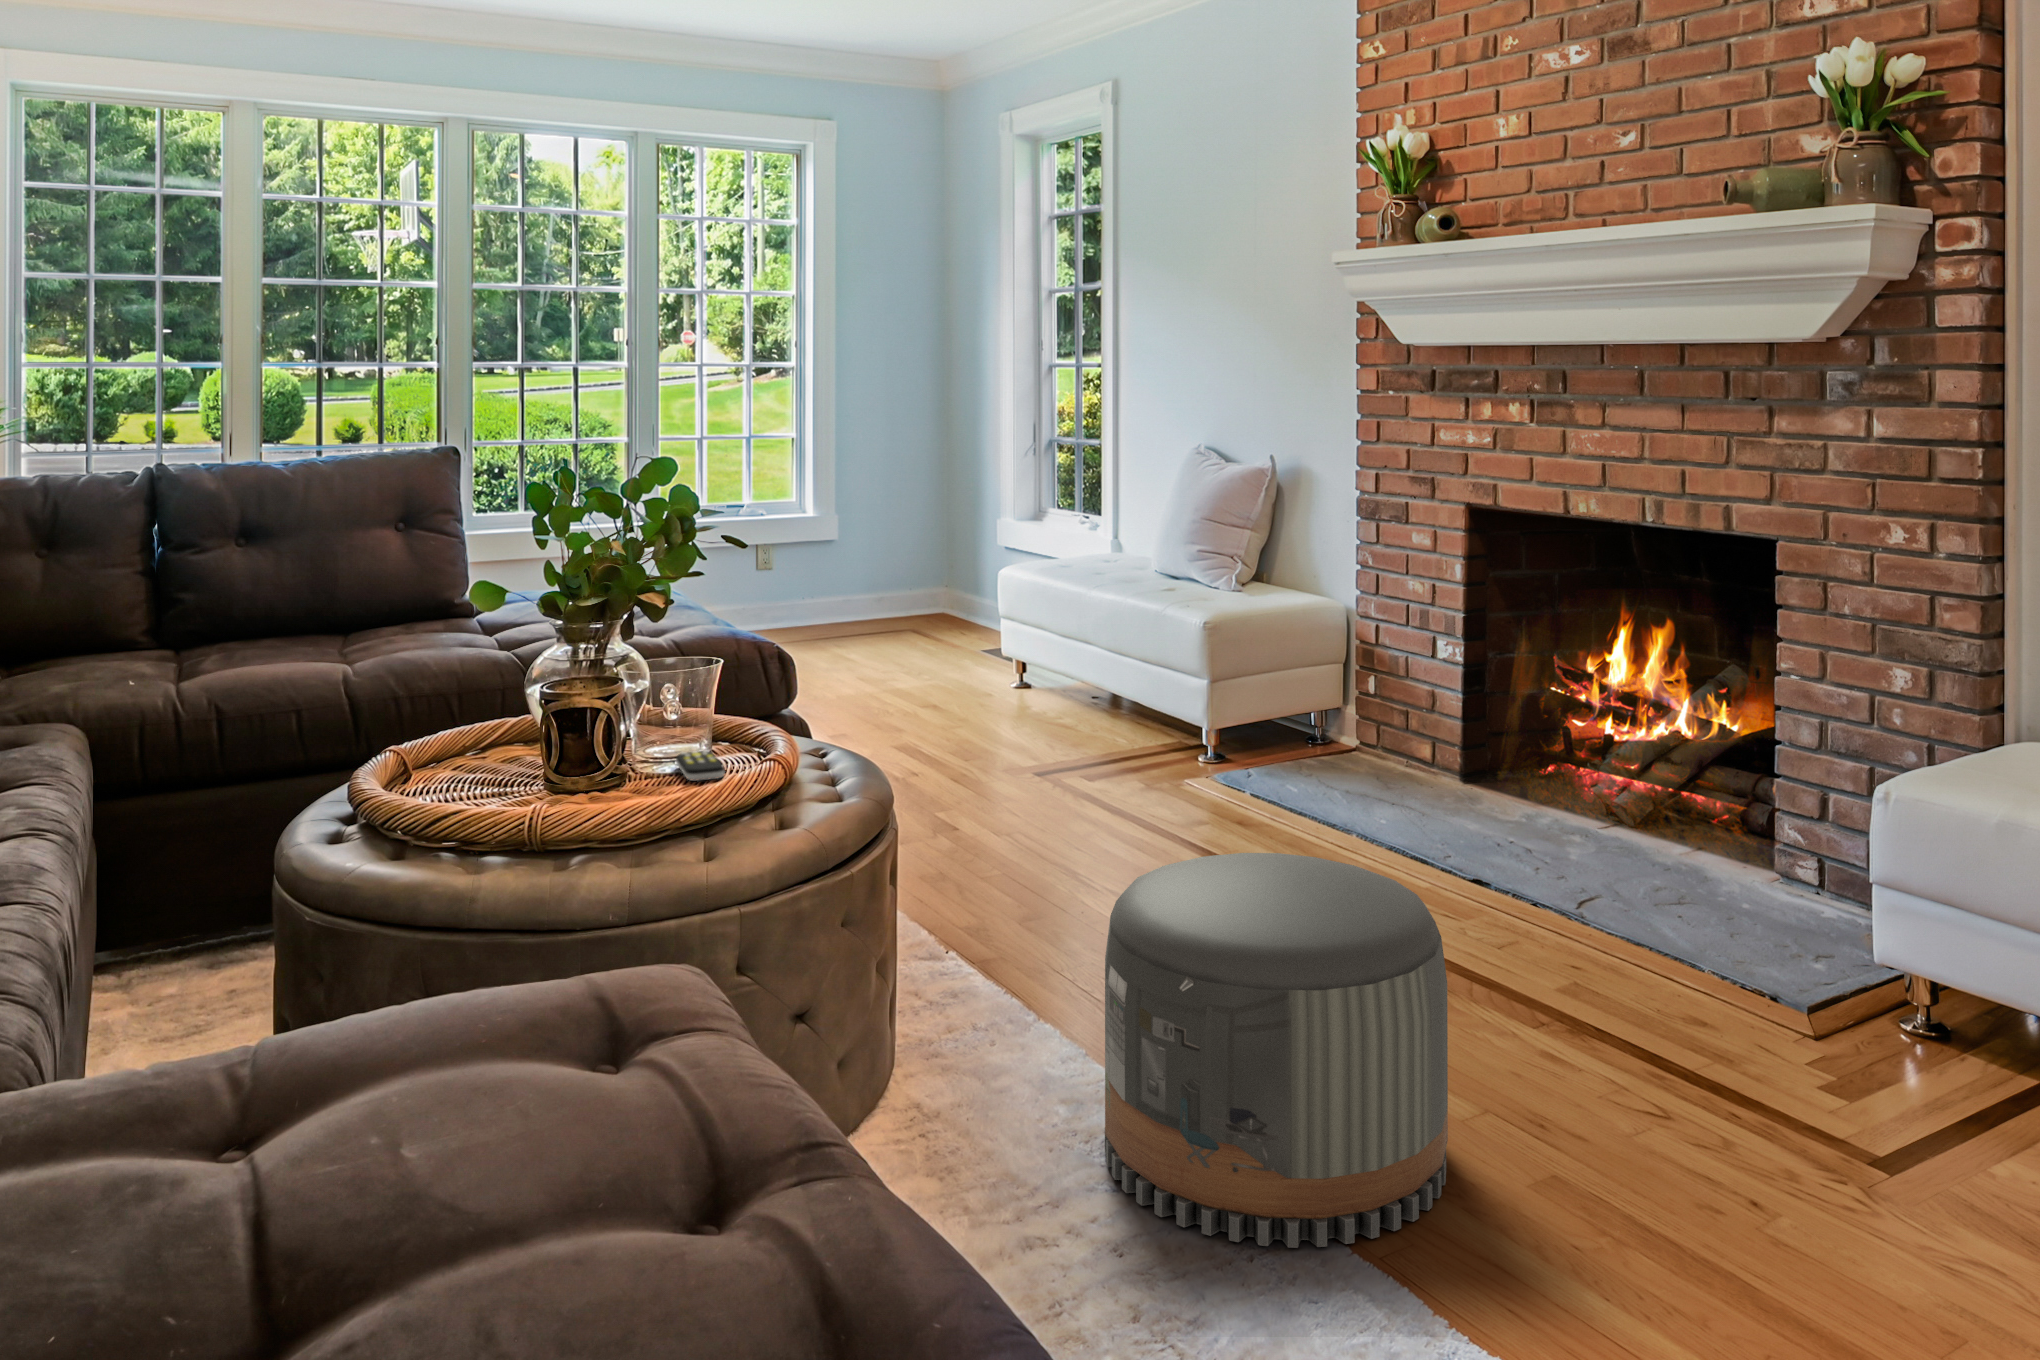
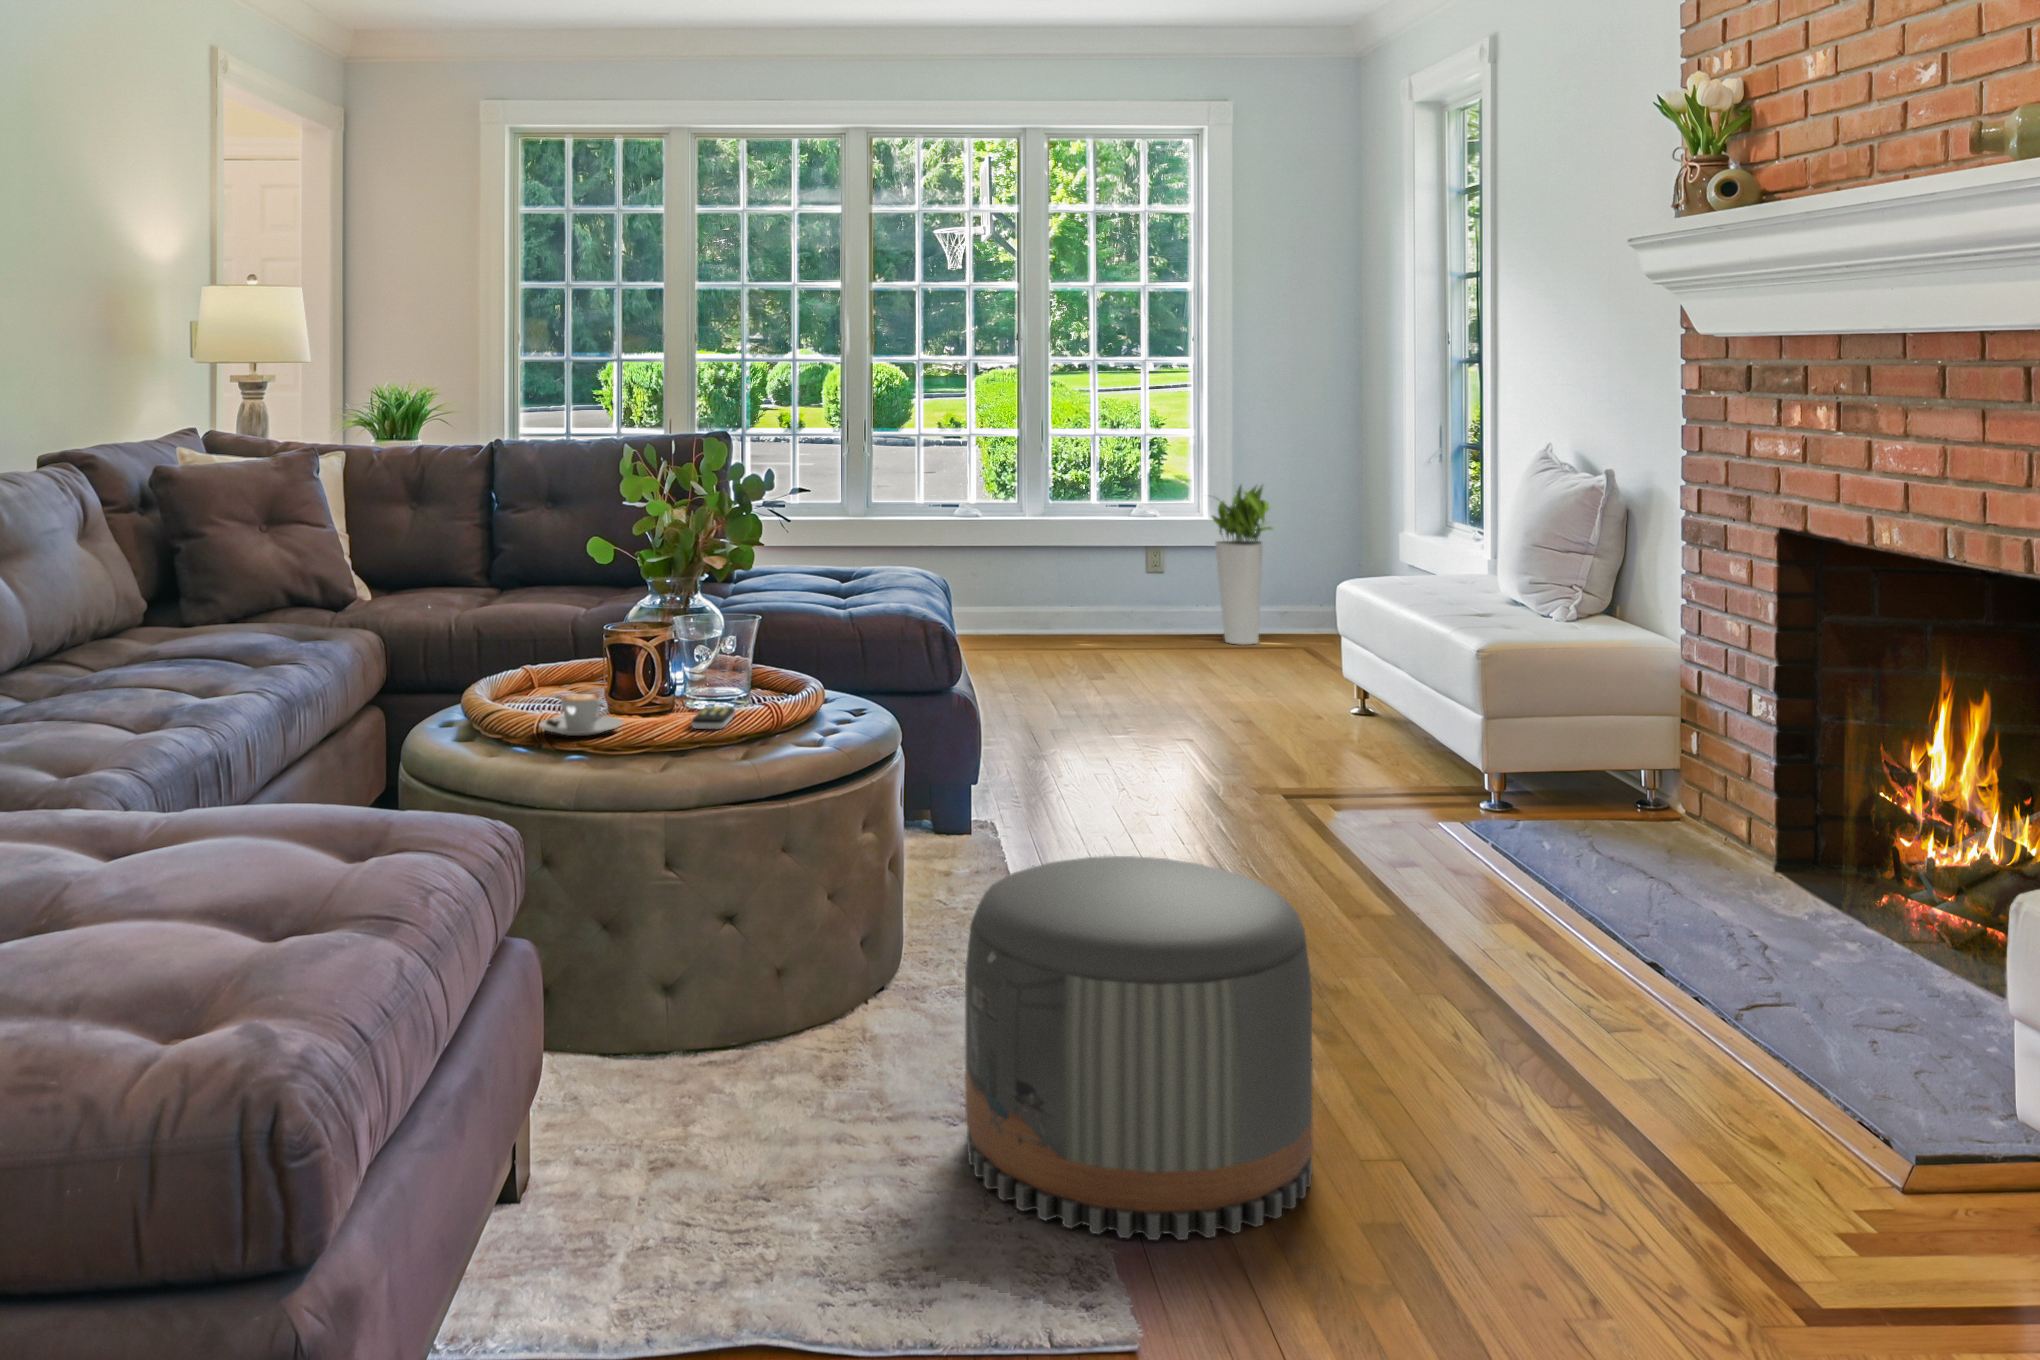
planter: none [822,477,886,629] -> present [1212,485,1272,645]
coffee cup: none [507,755,609,807] -> present [539,693,623,736]

